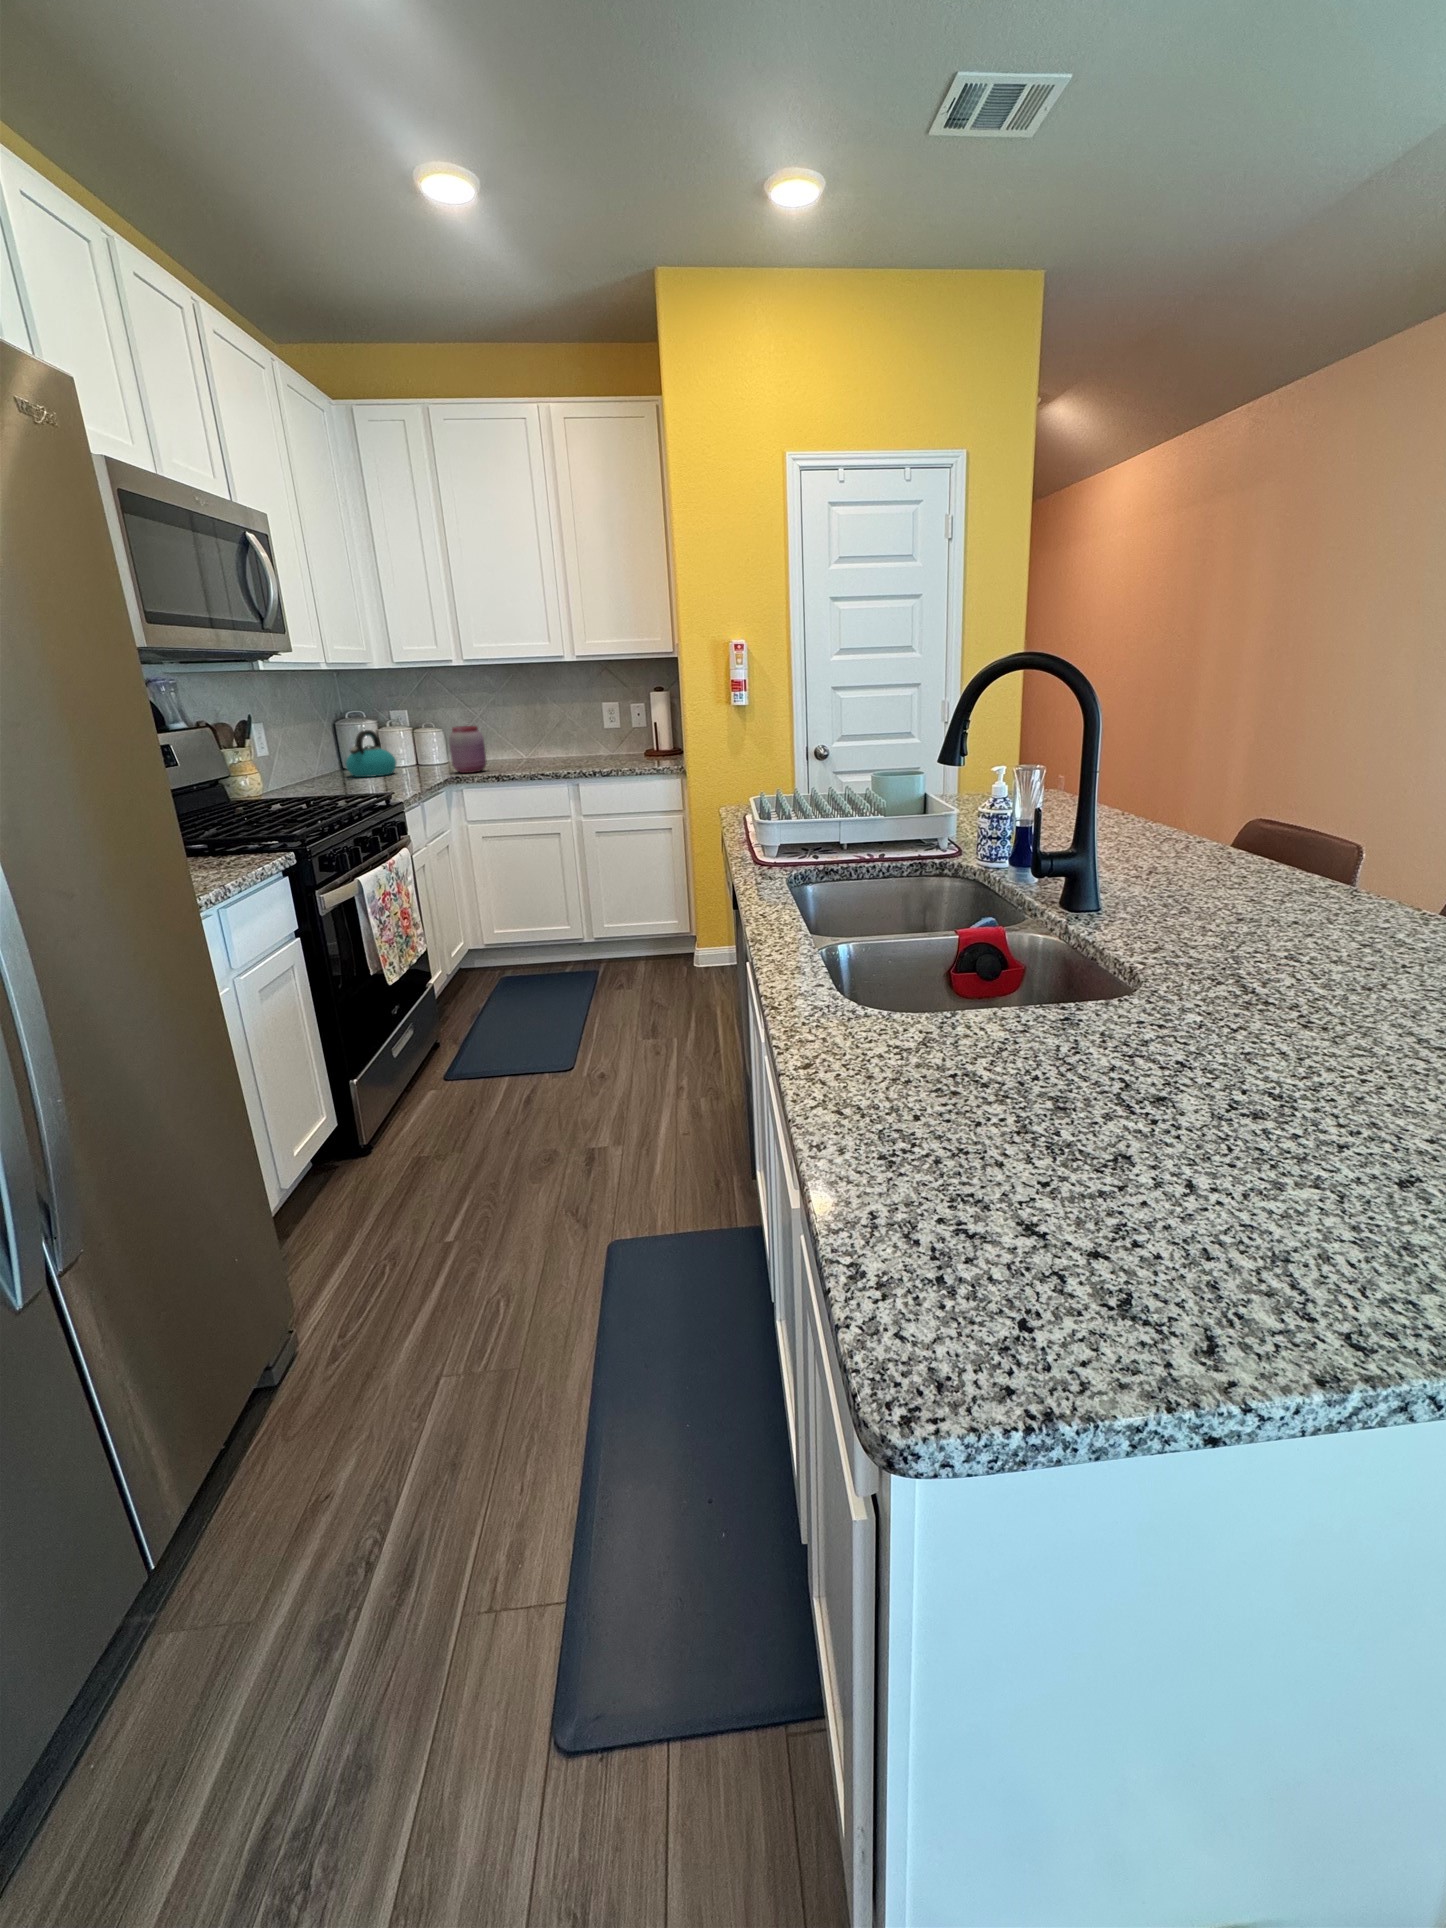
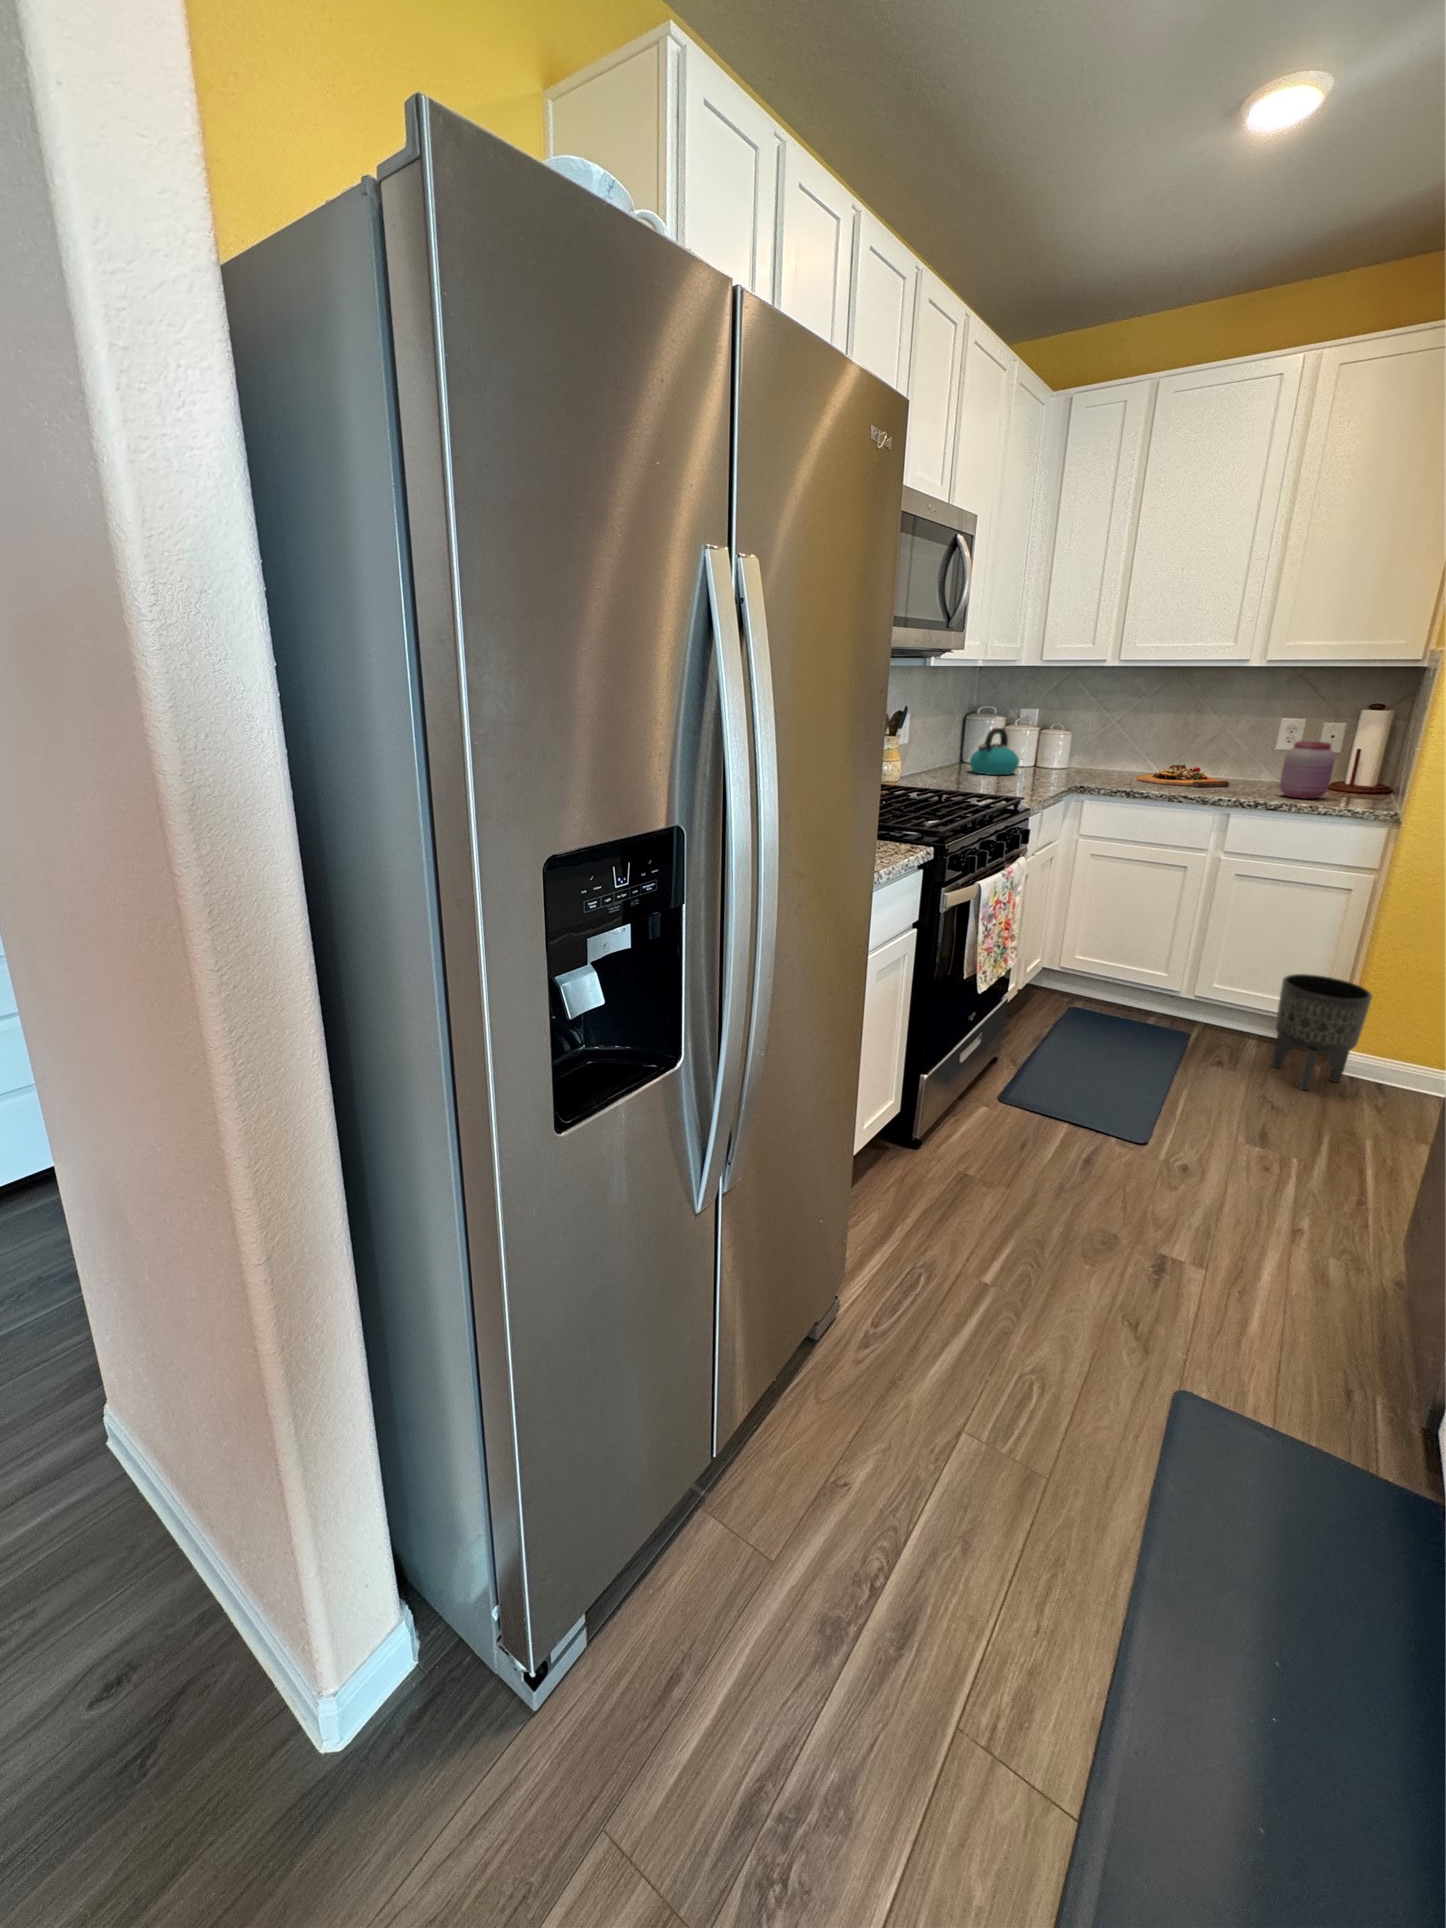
jar: present [449,726,487,773] -> present [1280,741,1335,799]
cutting board: none [505,748,577,766] -> present [1136,764,1229,787]
planter: none [645,899,701,989] -> present [1272,974,1372,1090]

